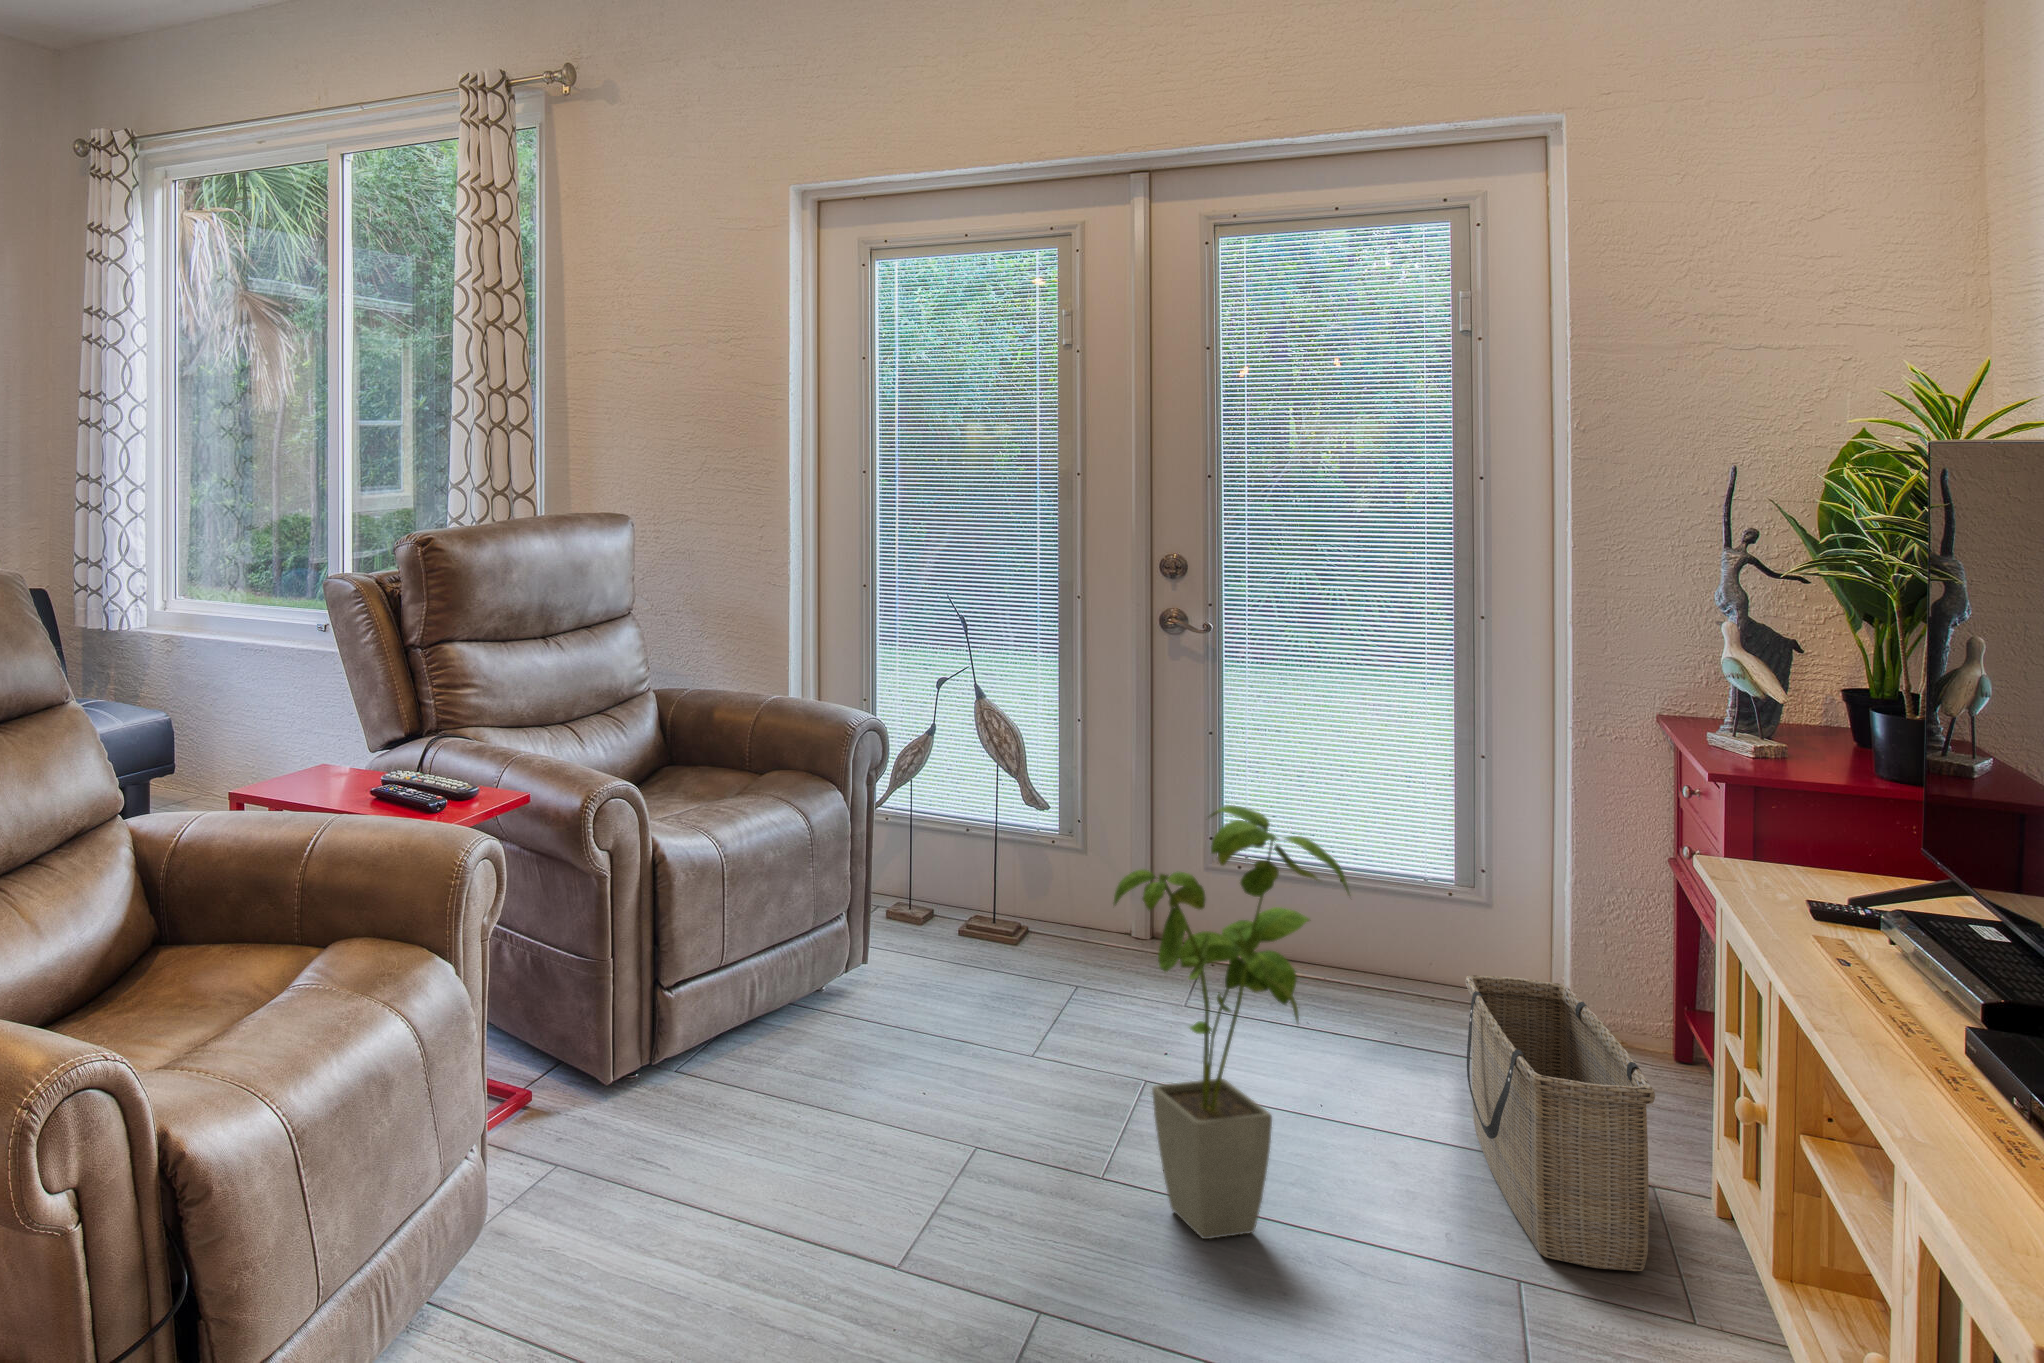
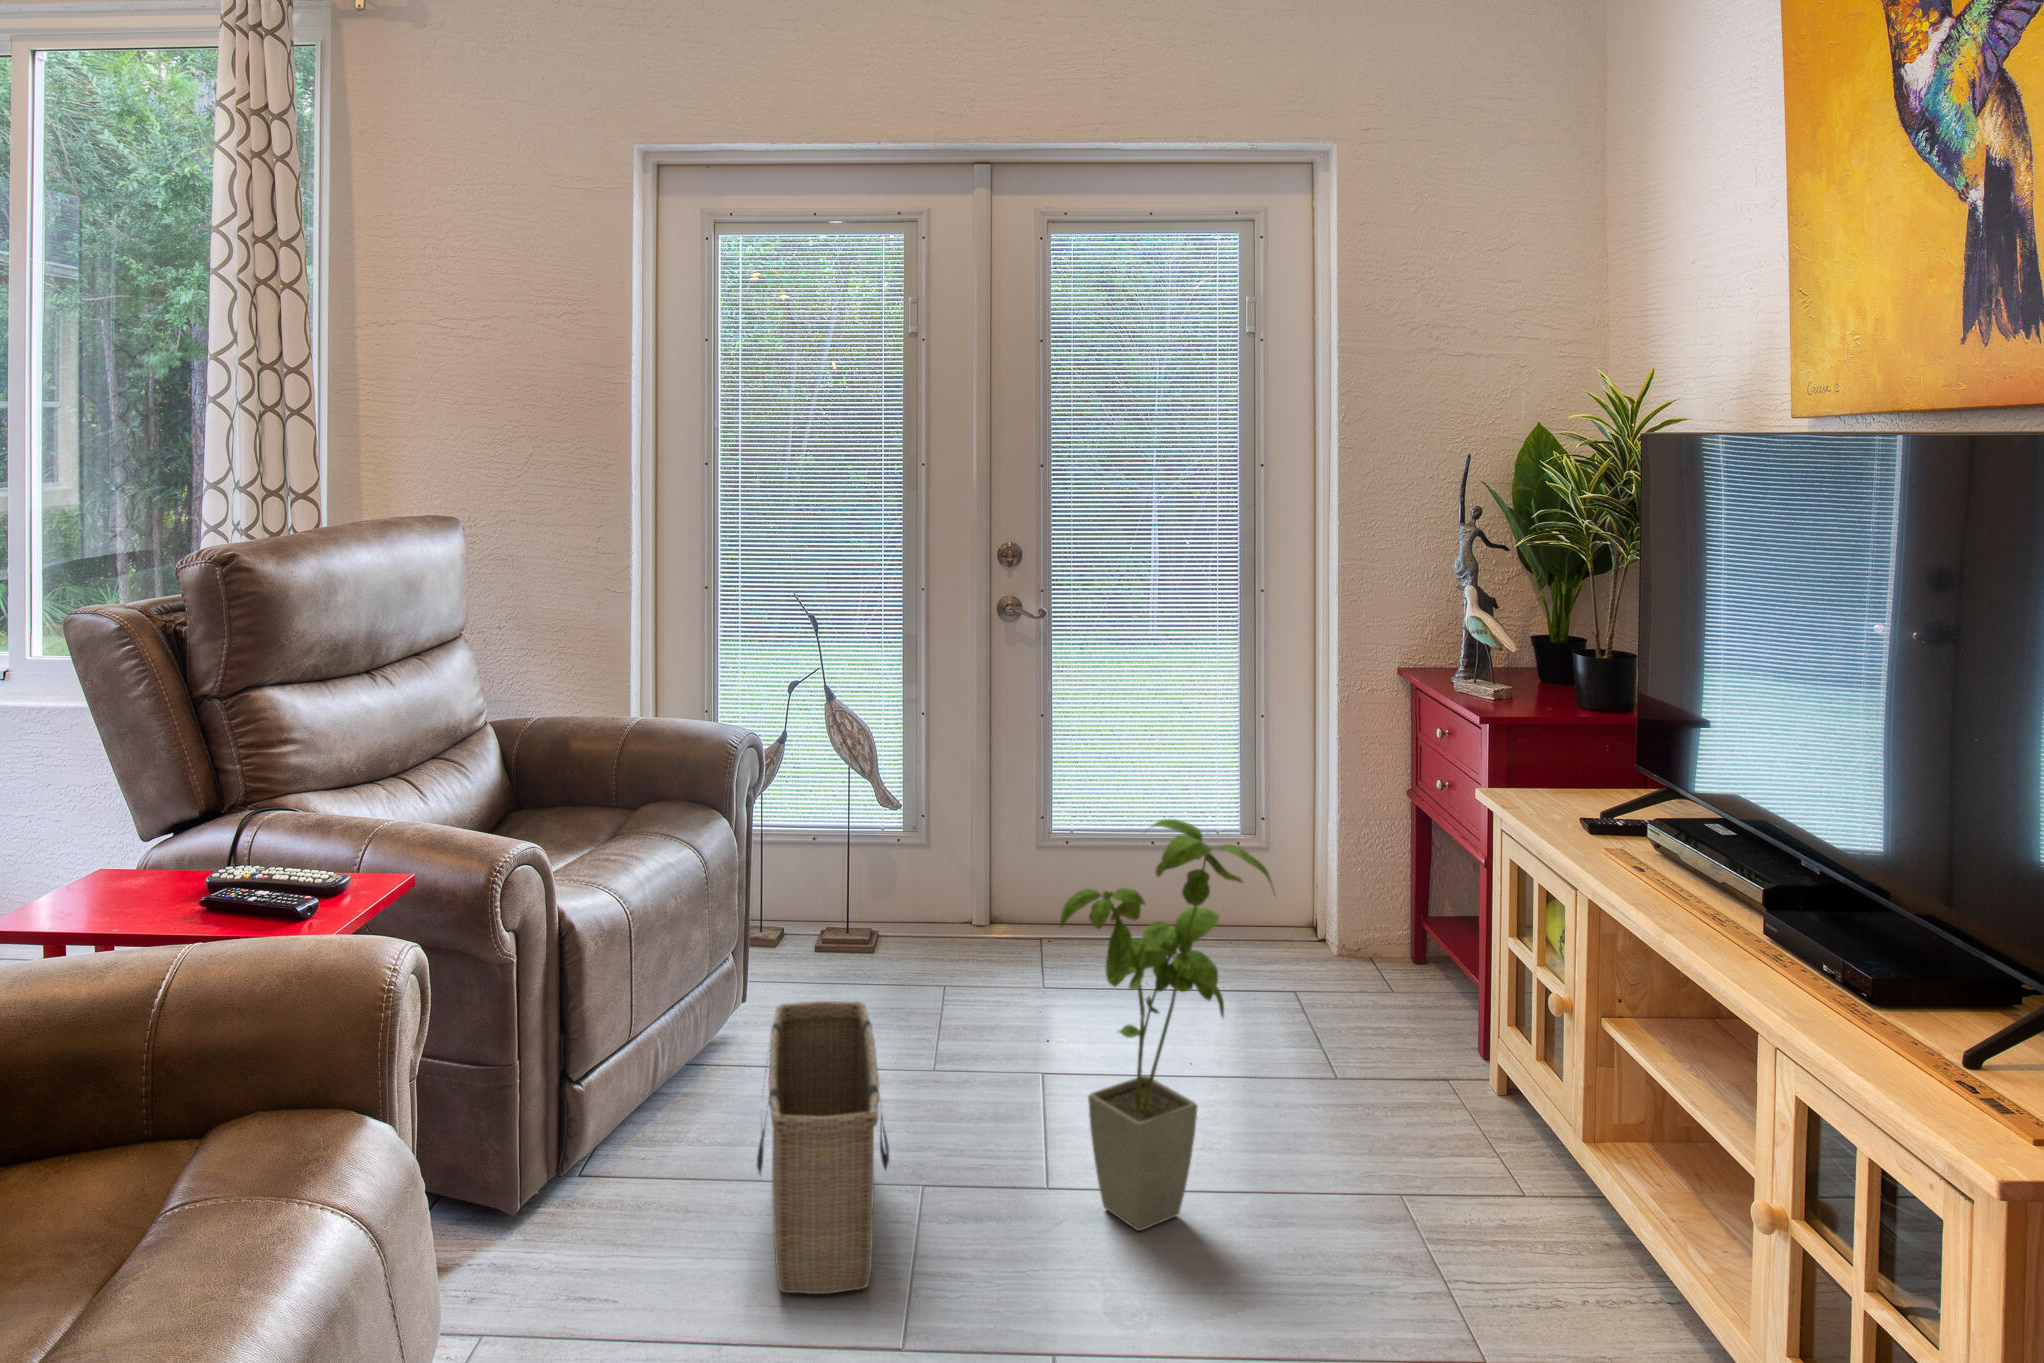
basket: present [1465,975,1655,1271] -> present [756,1001,889,1294]

